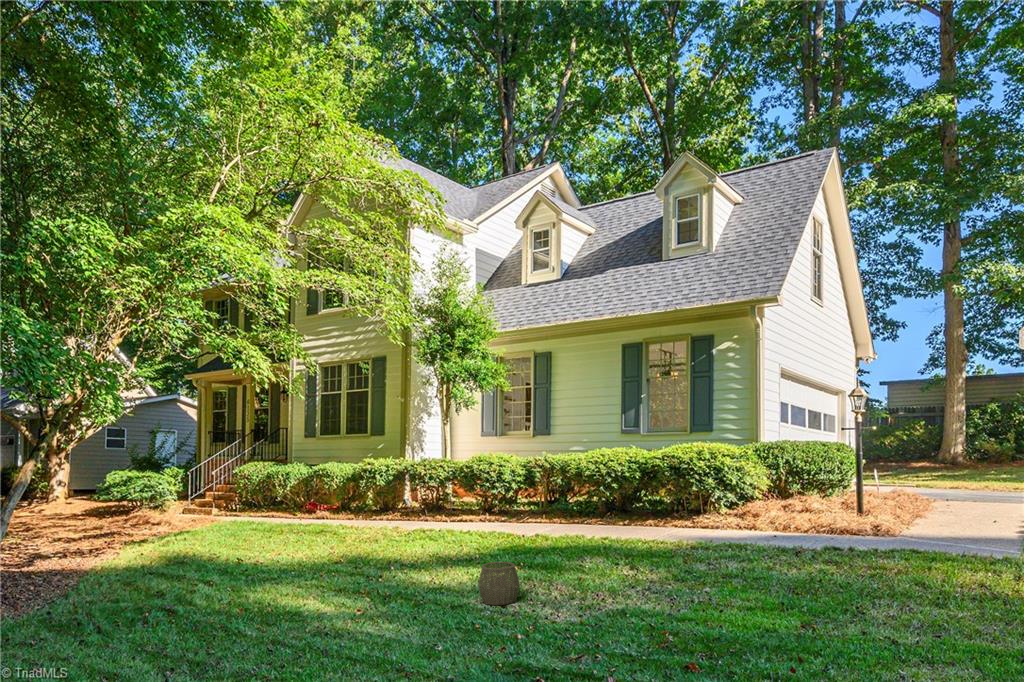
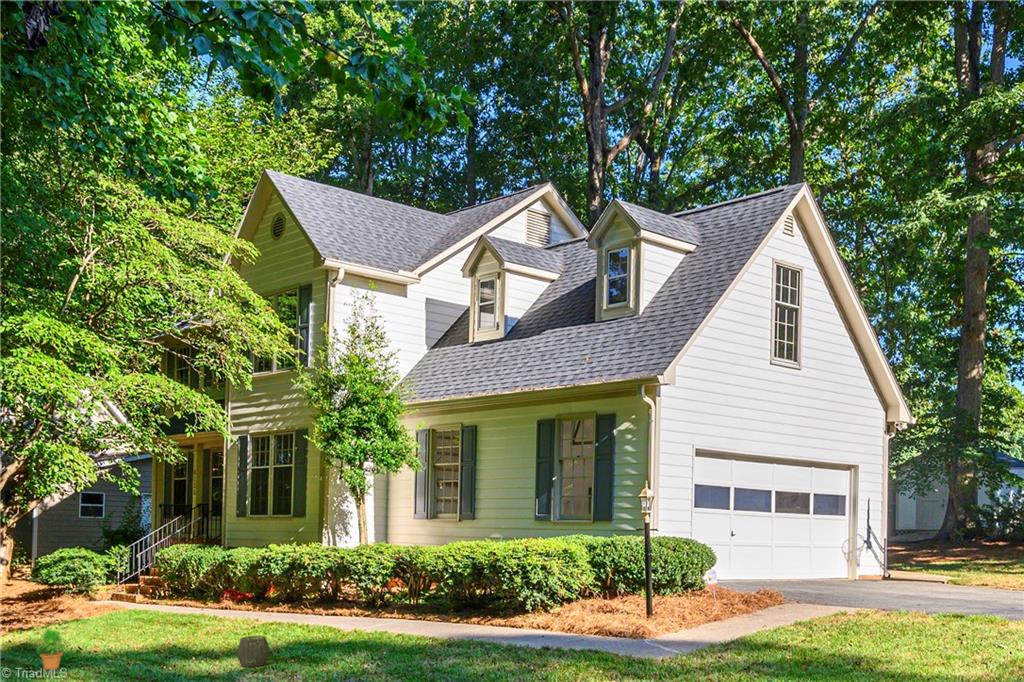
potted plant: none [188,558,232,613] -> present [37,630,66,669]

